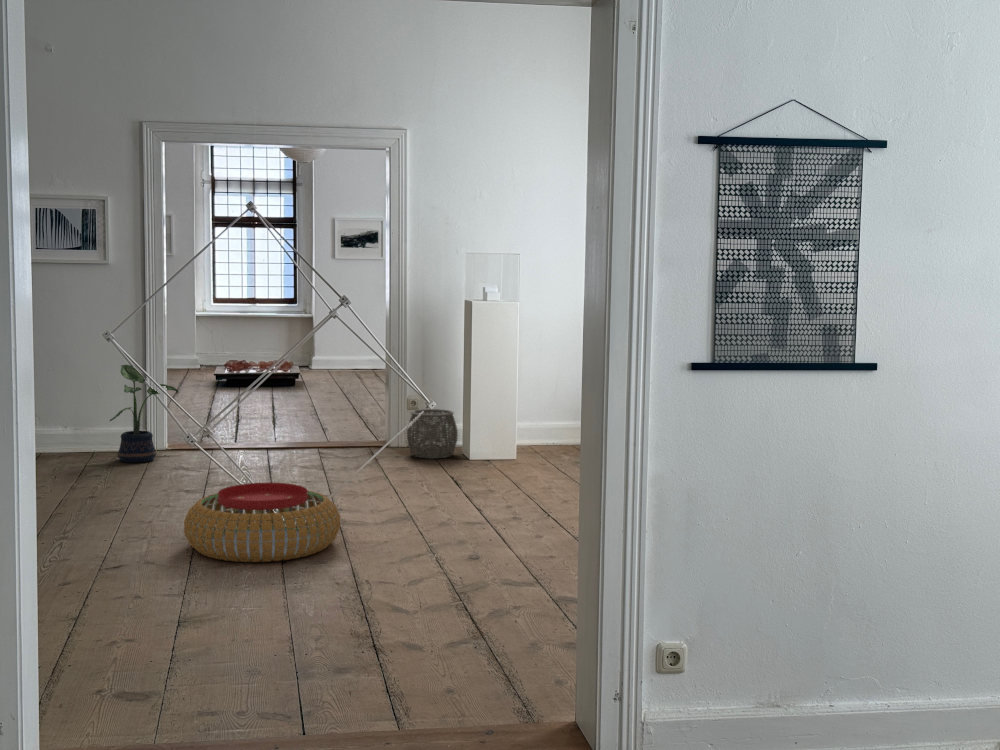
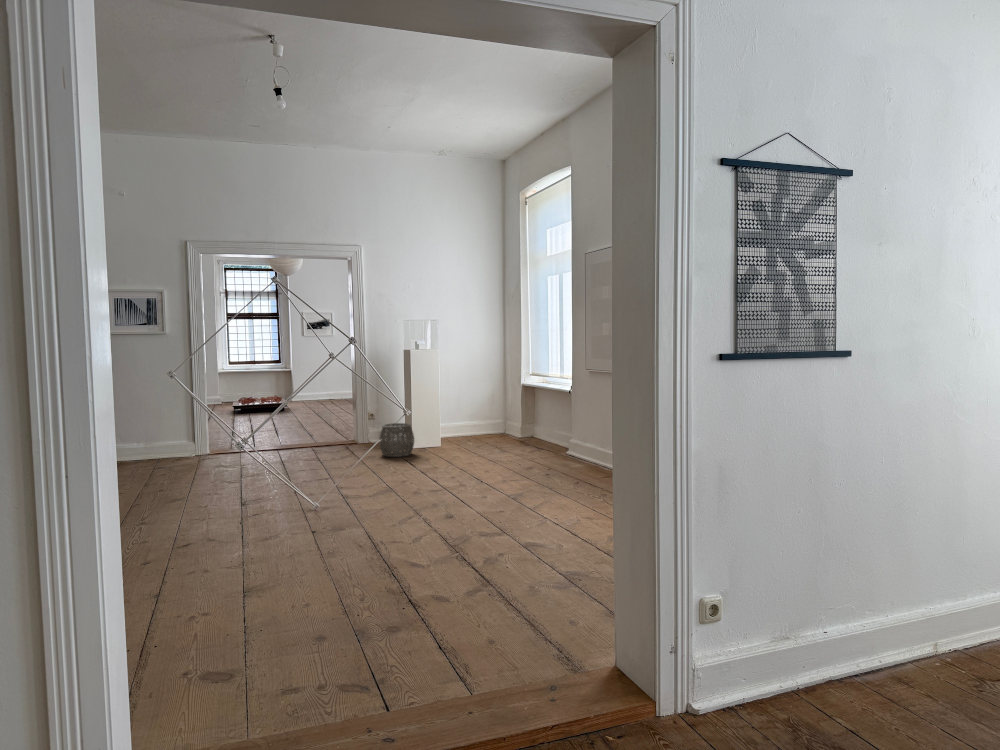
potted plant: present [110,365,178,463] -> none [160,401,213,472]
pouf: present [184,483,340,562] -> none [230,480,354,543]

